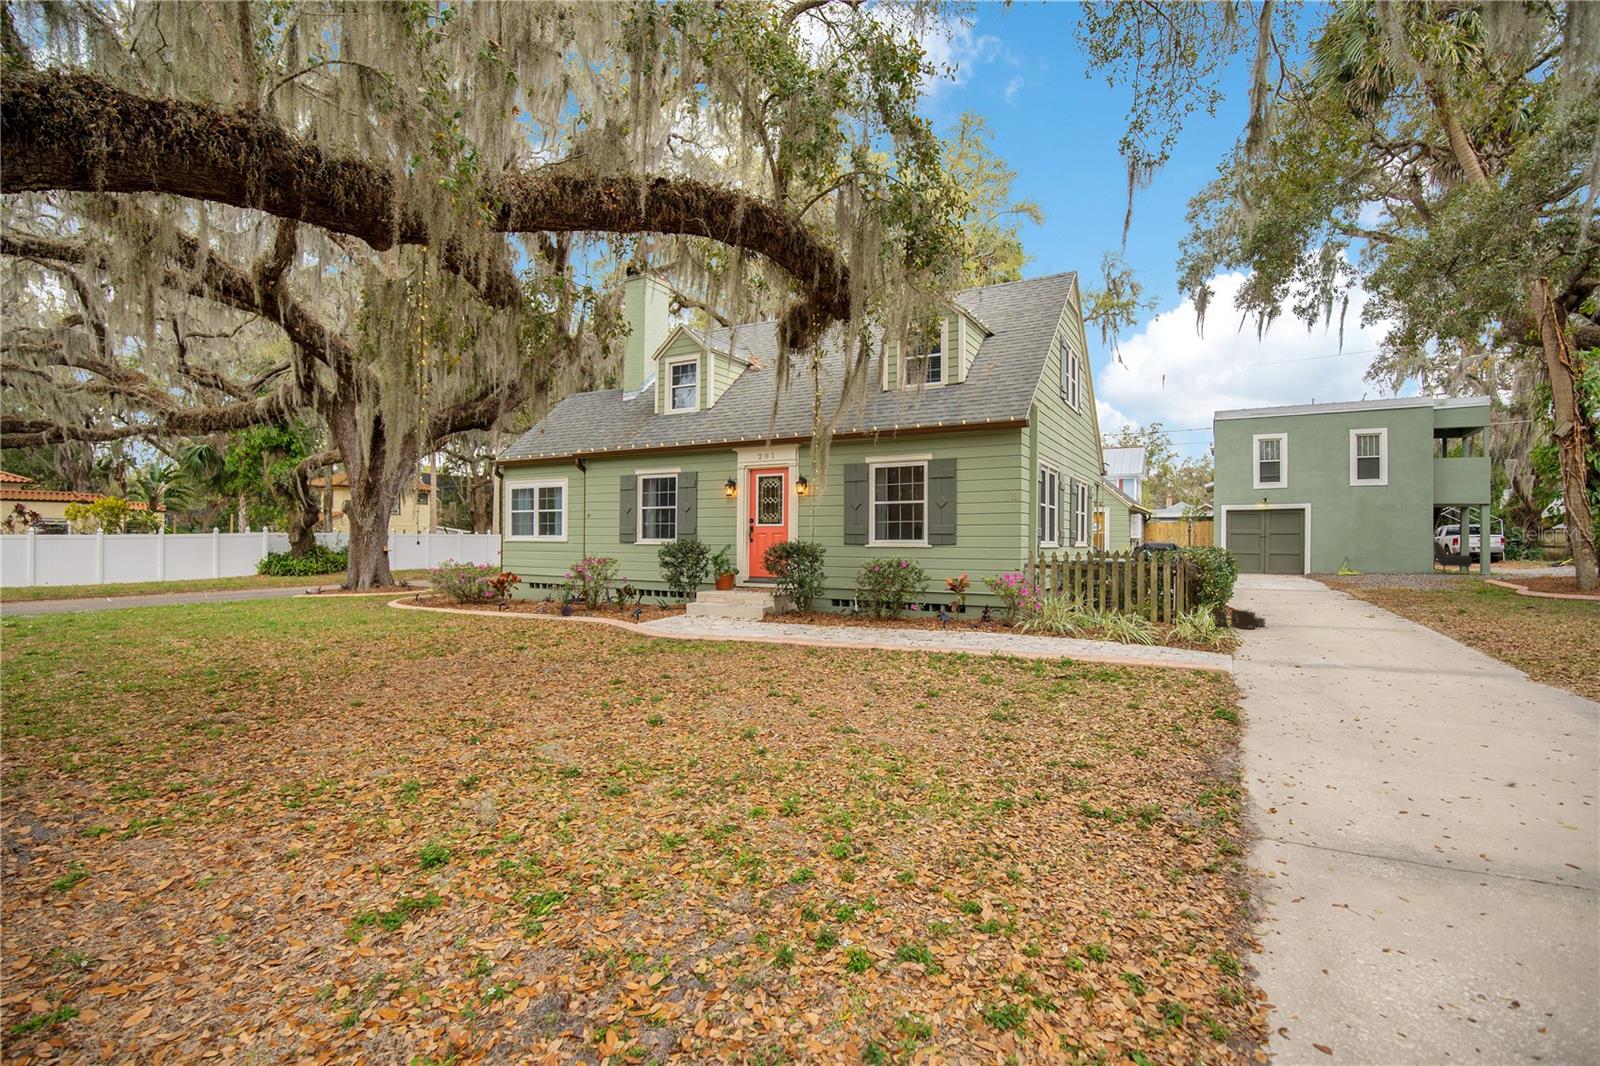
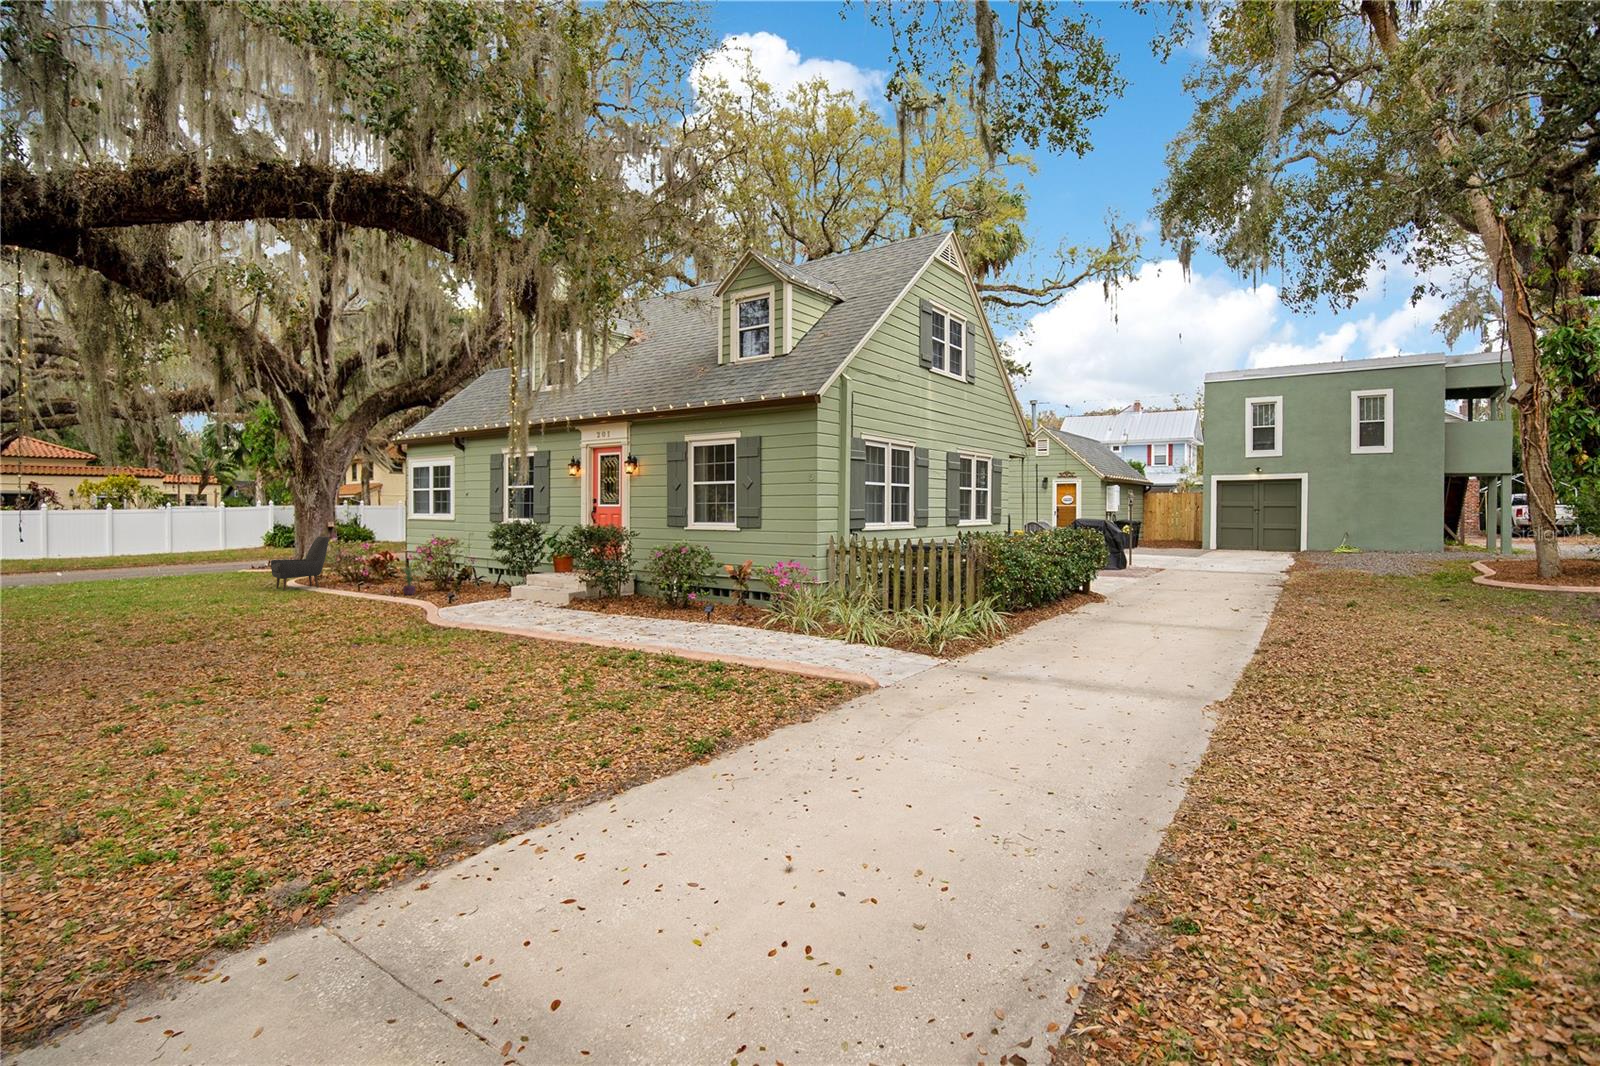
chair: present [1434,541,1472,573] -> present [271,537,329,590]
woven basket: present [1210,609,1265,629] -> none [1012,599,1073,623]

